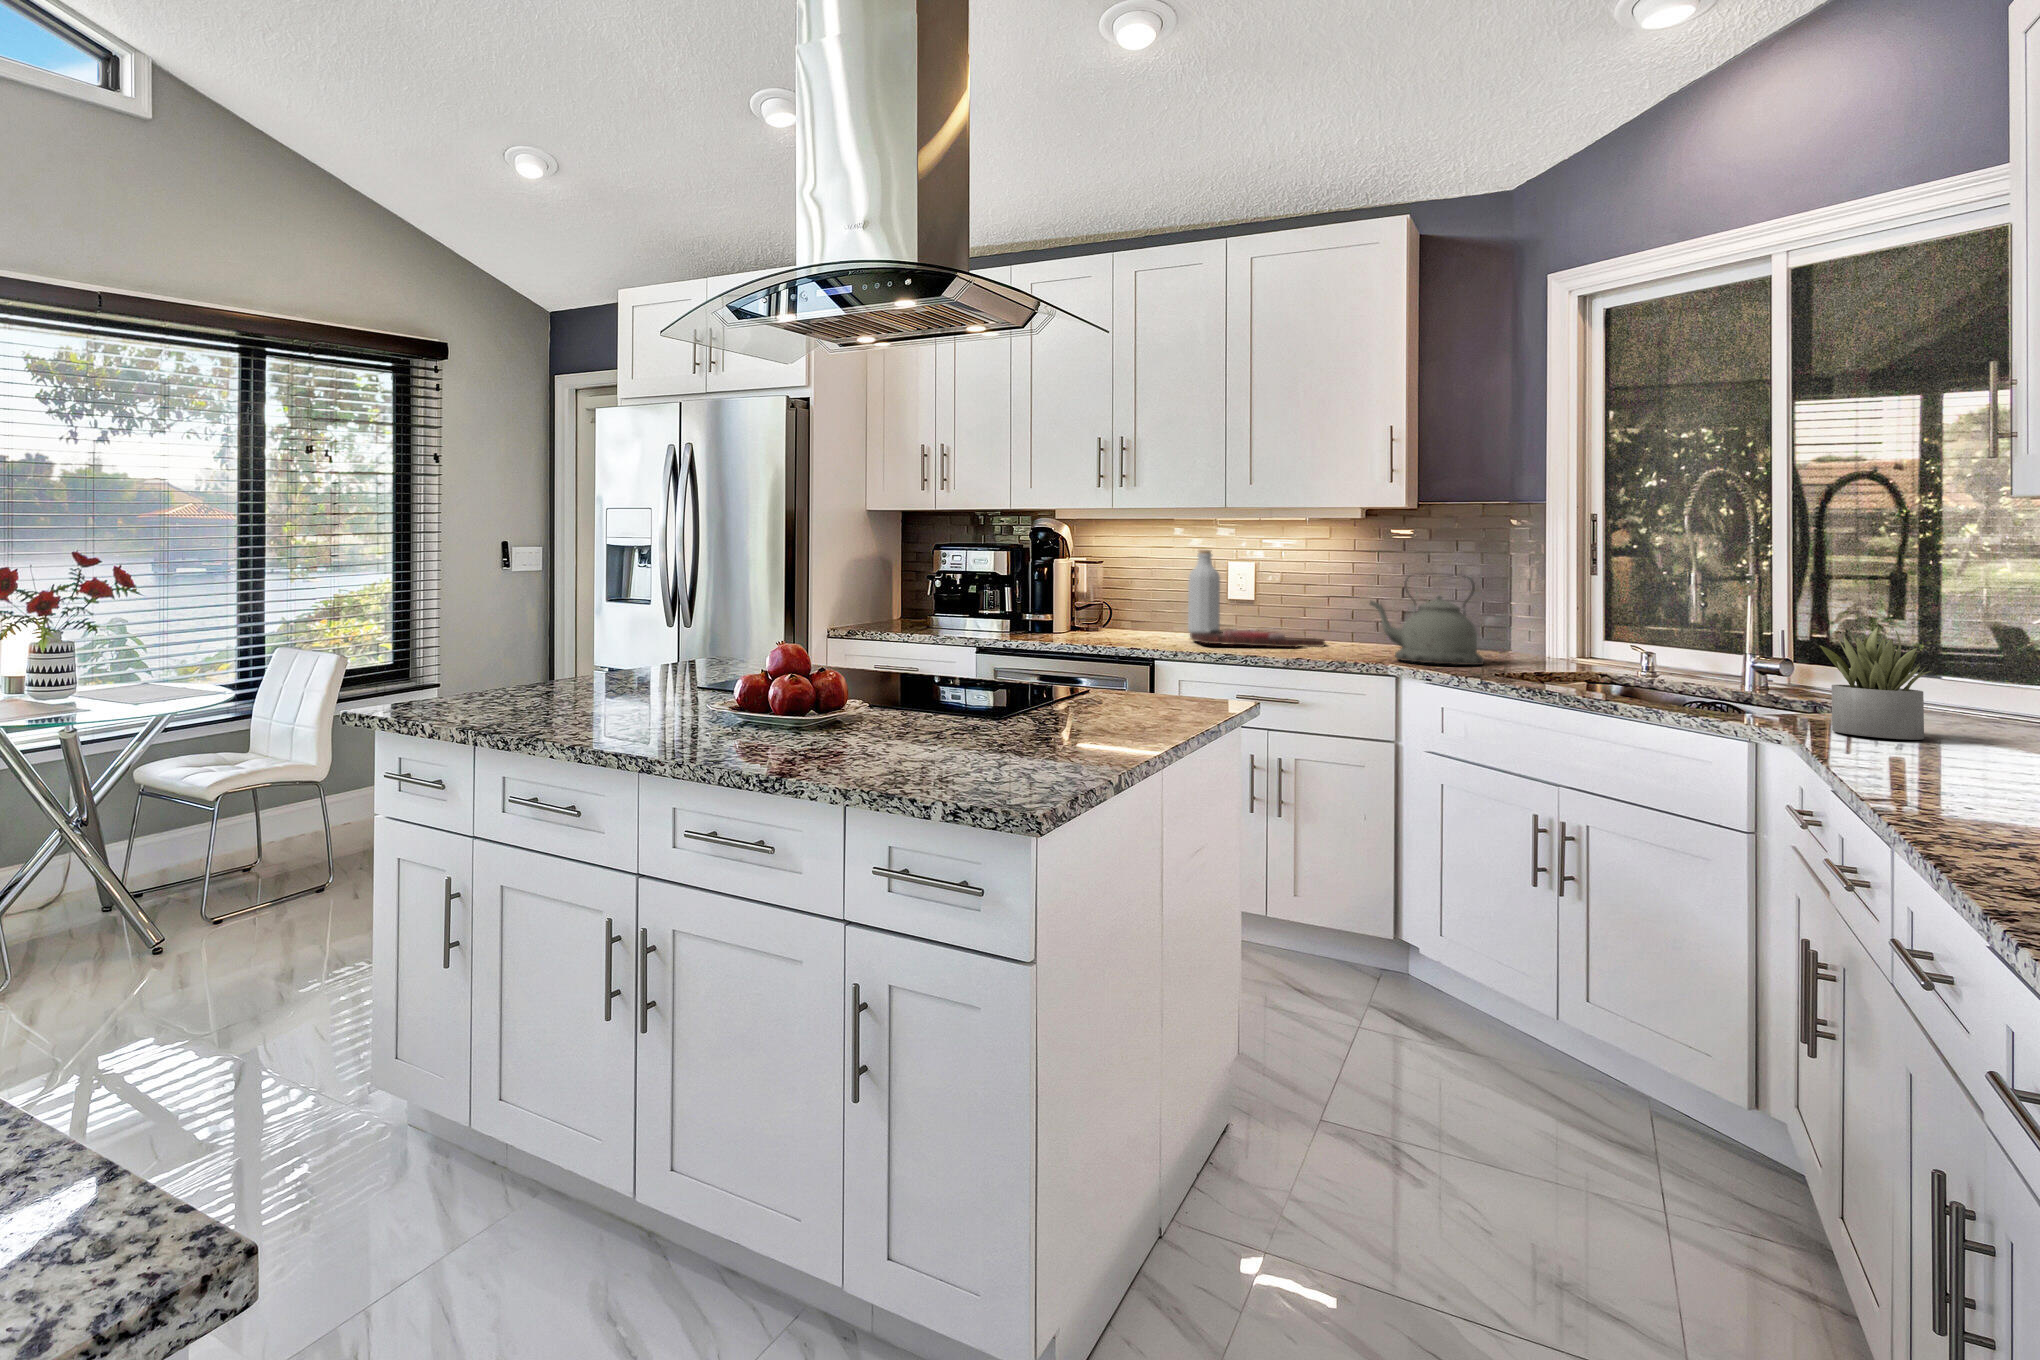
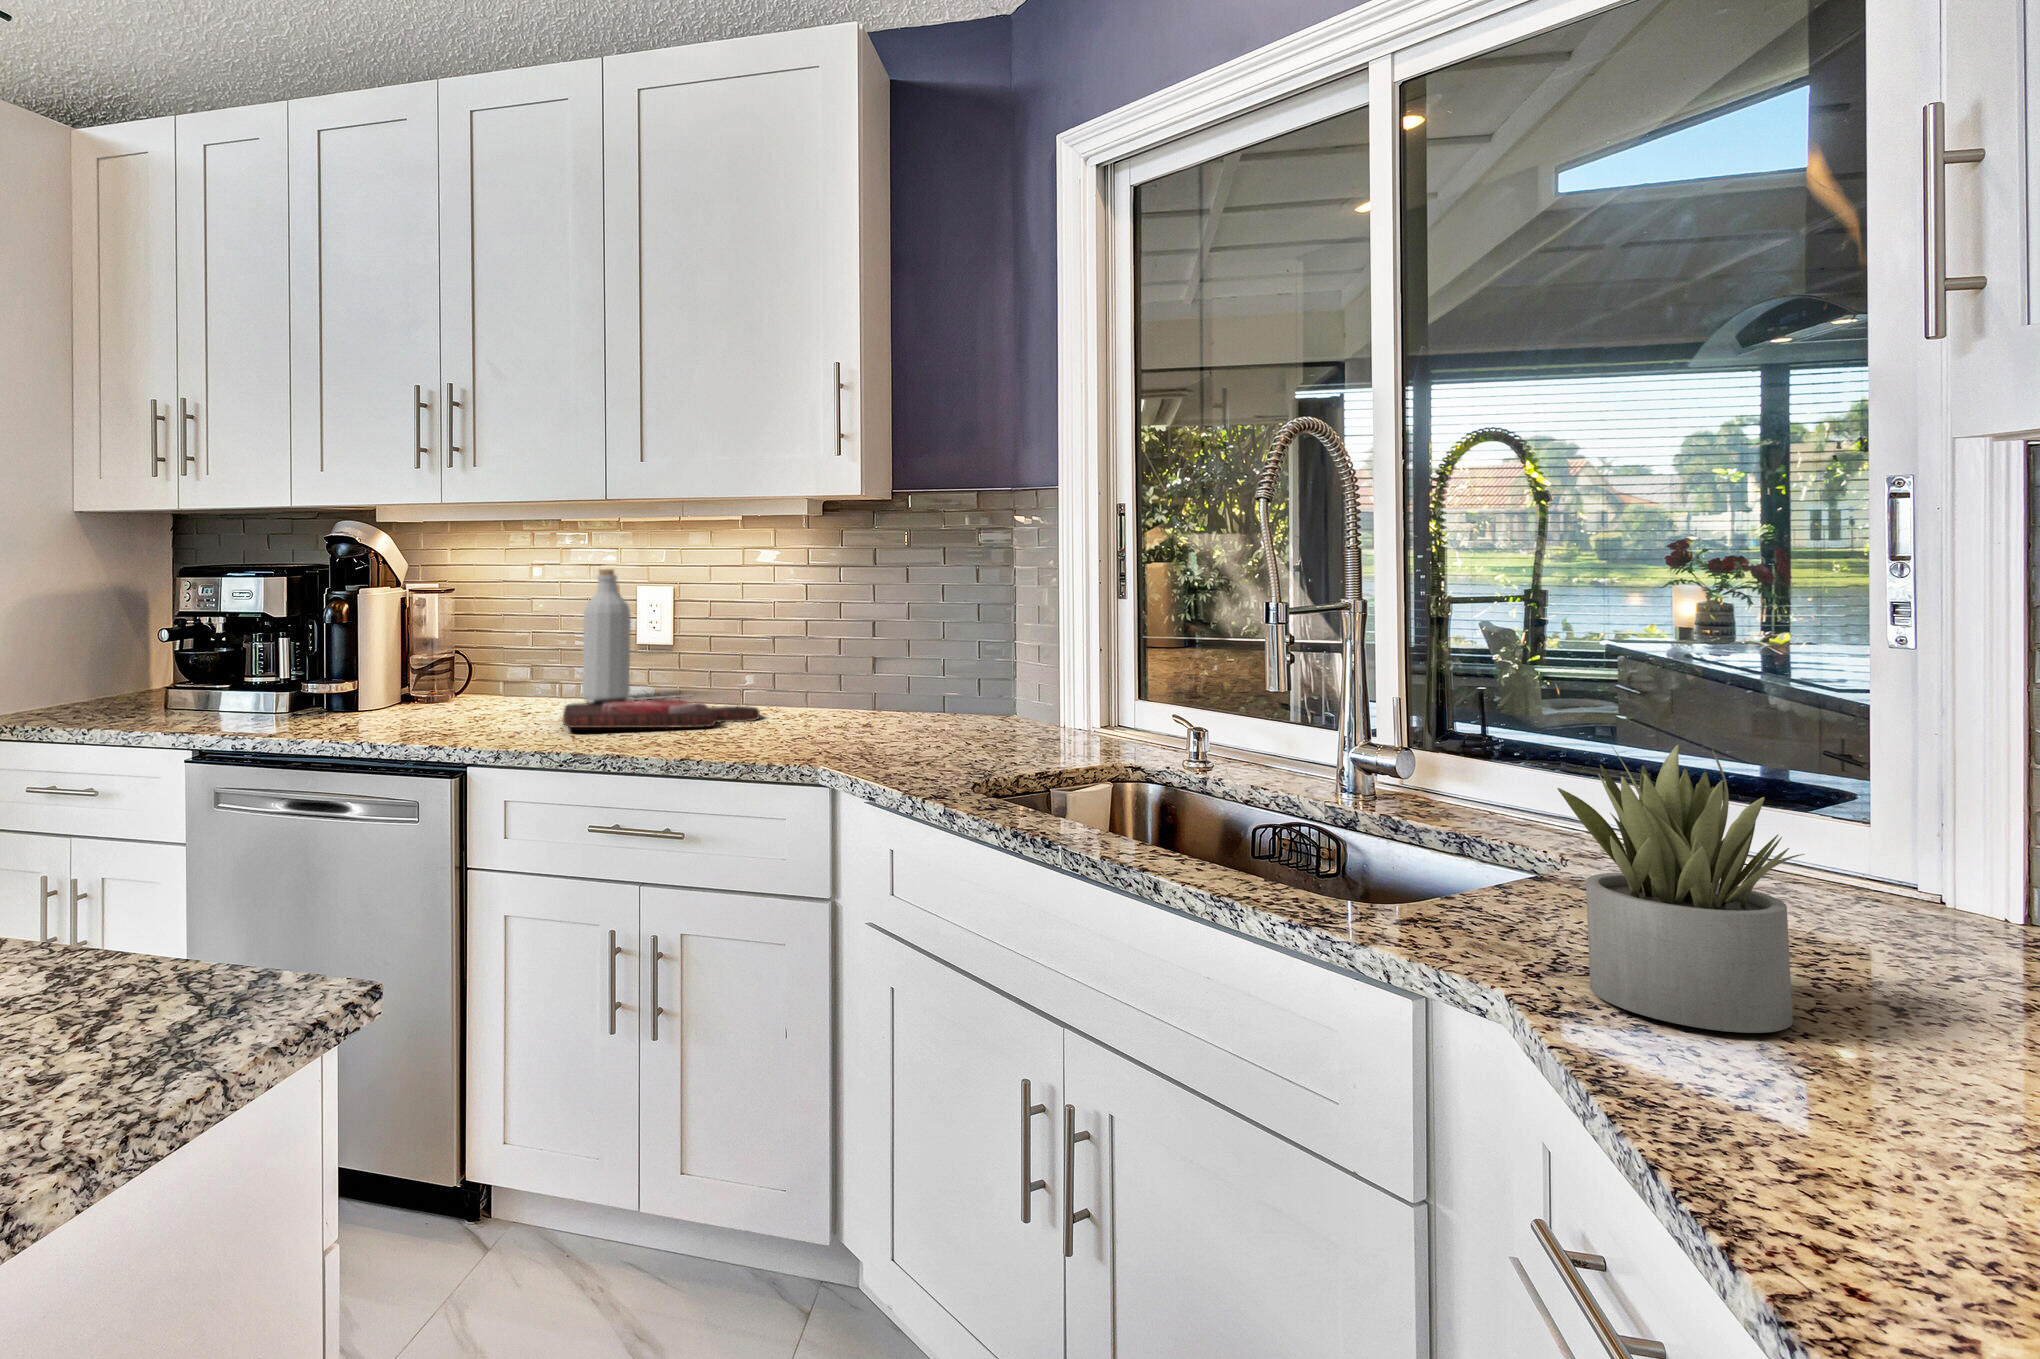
kettle: present [1370,573,1484,665] -> none [793,606,965,763]

